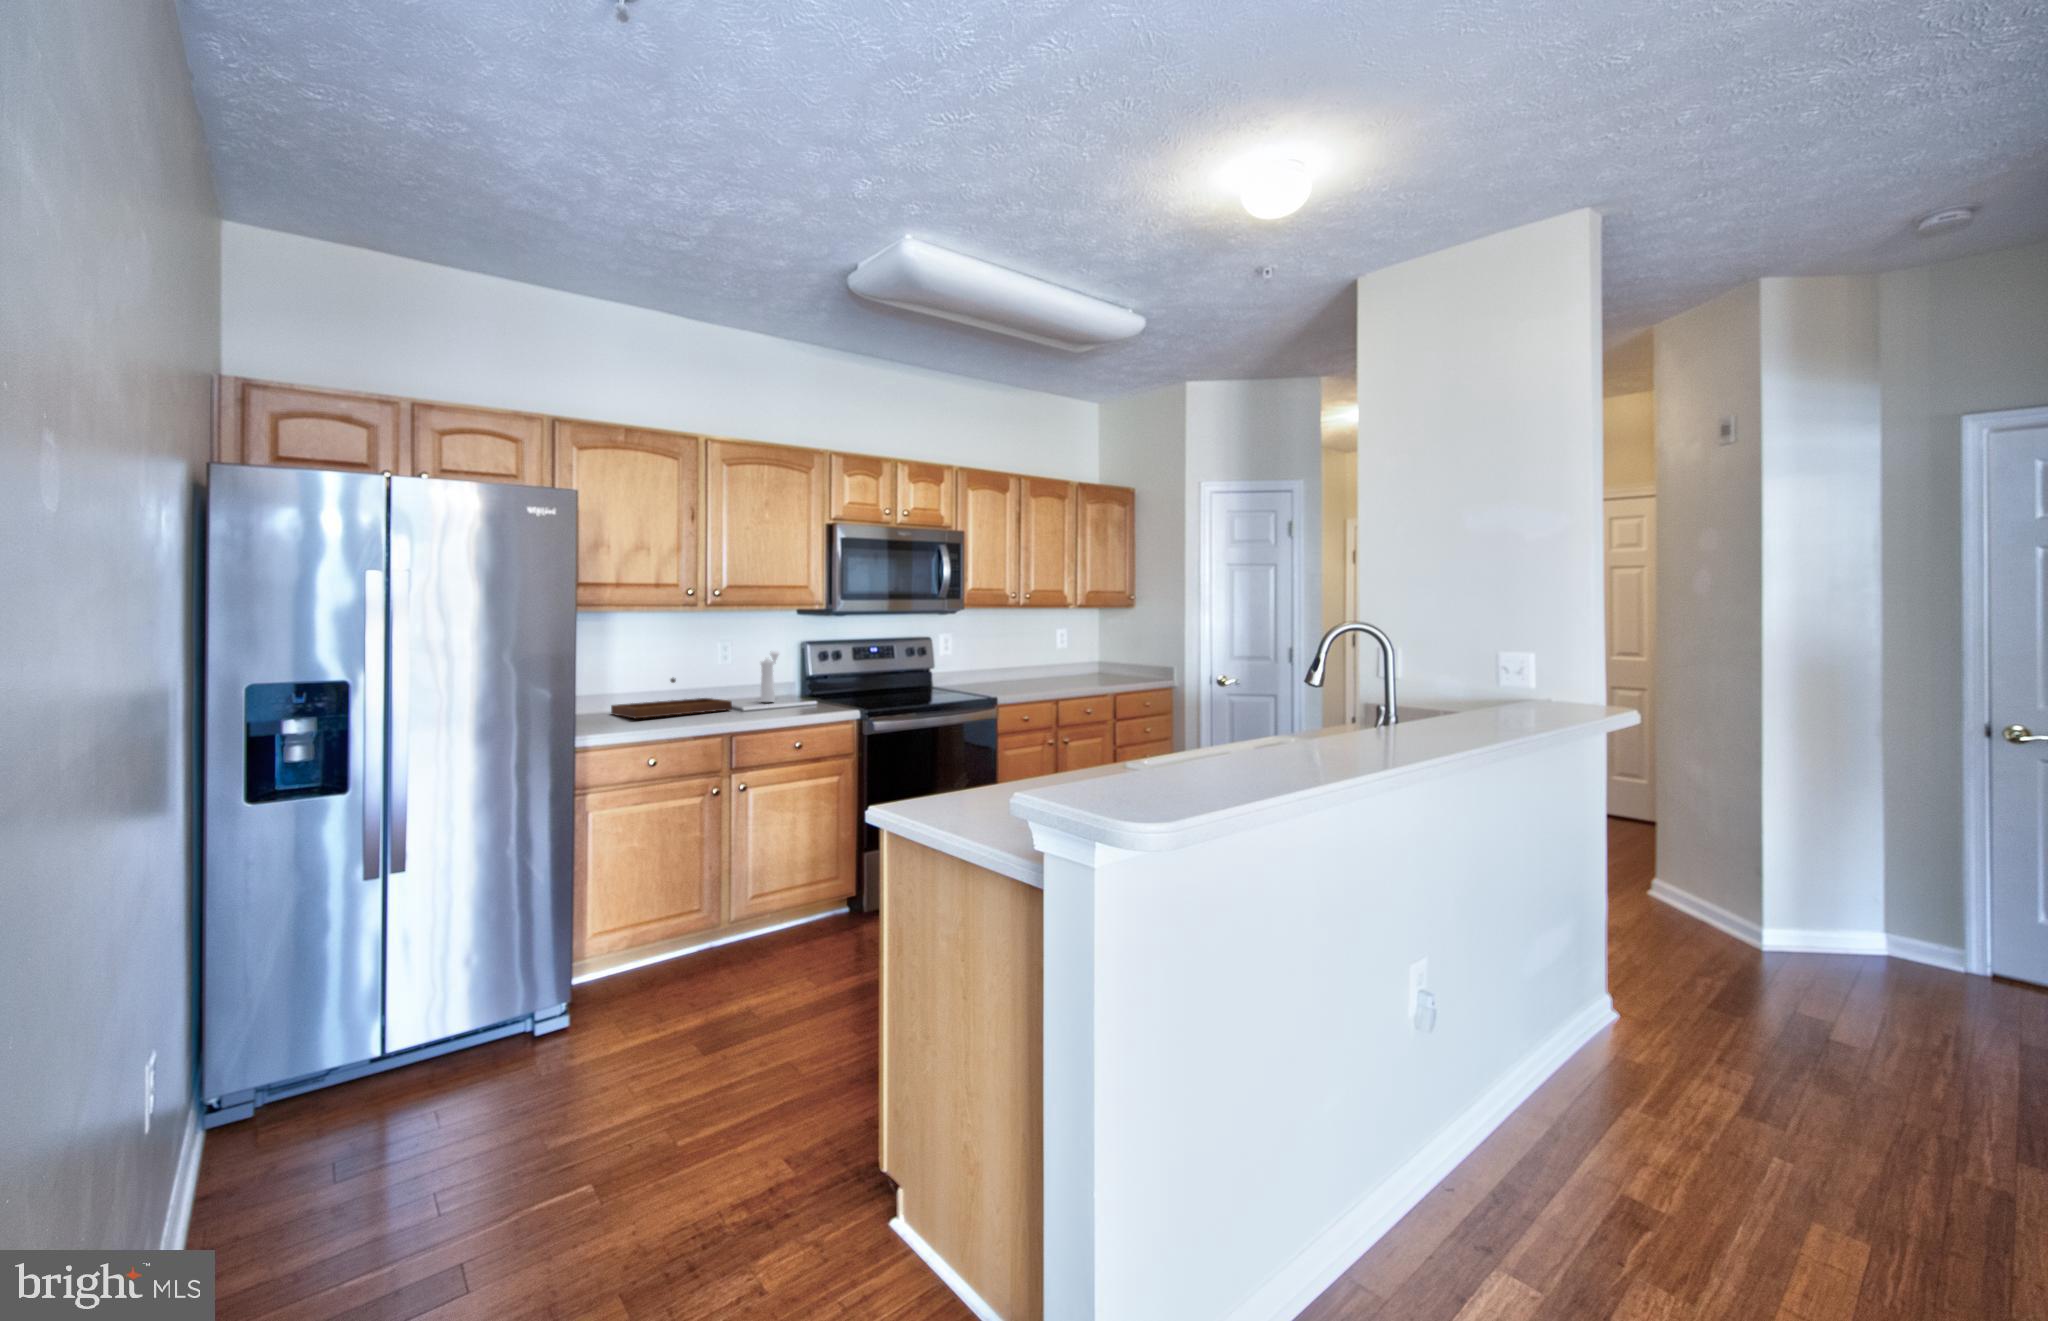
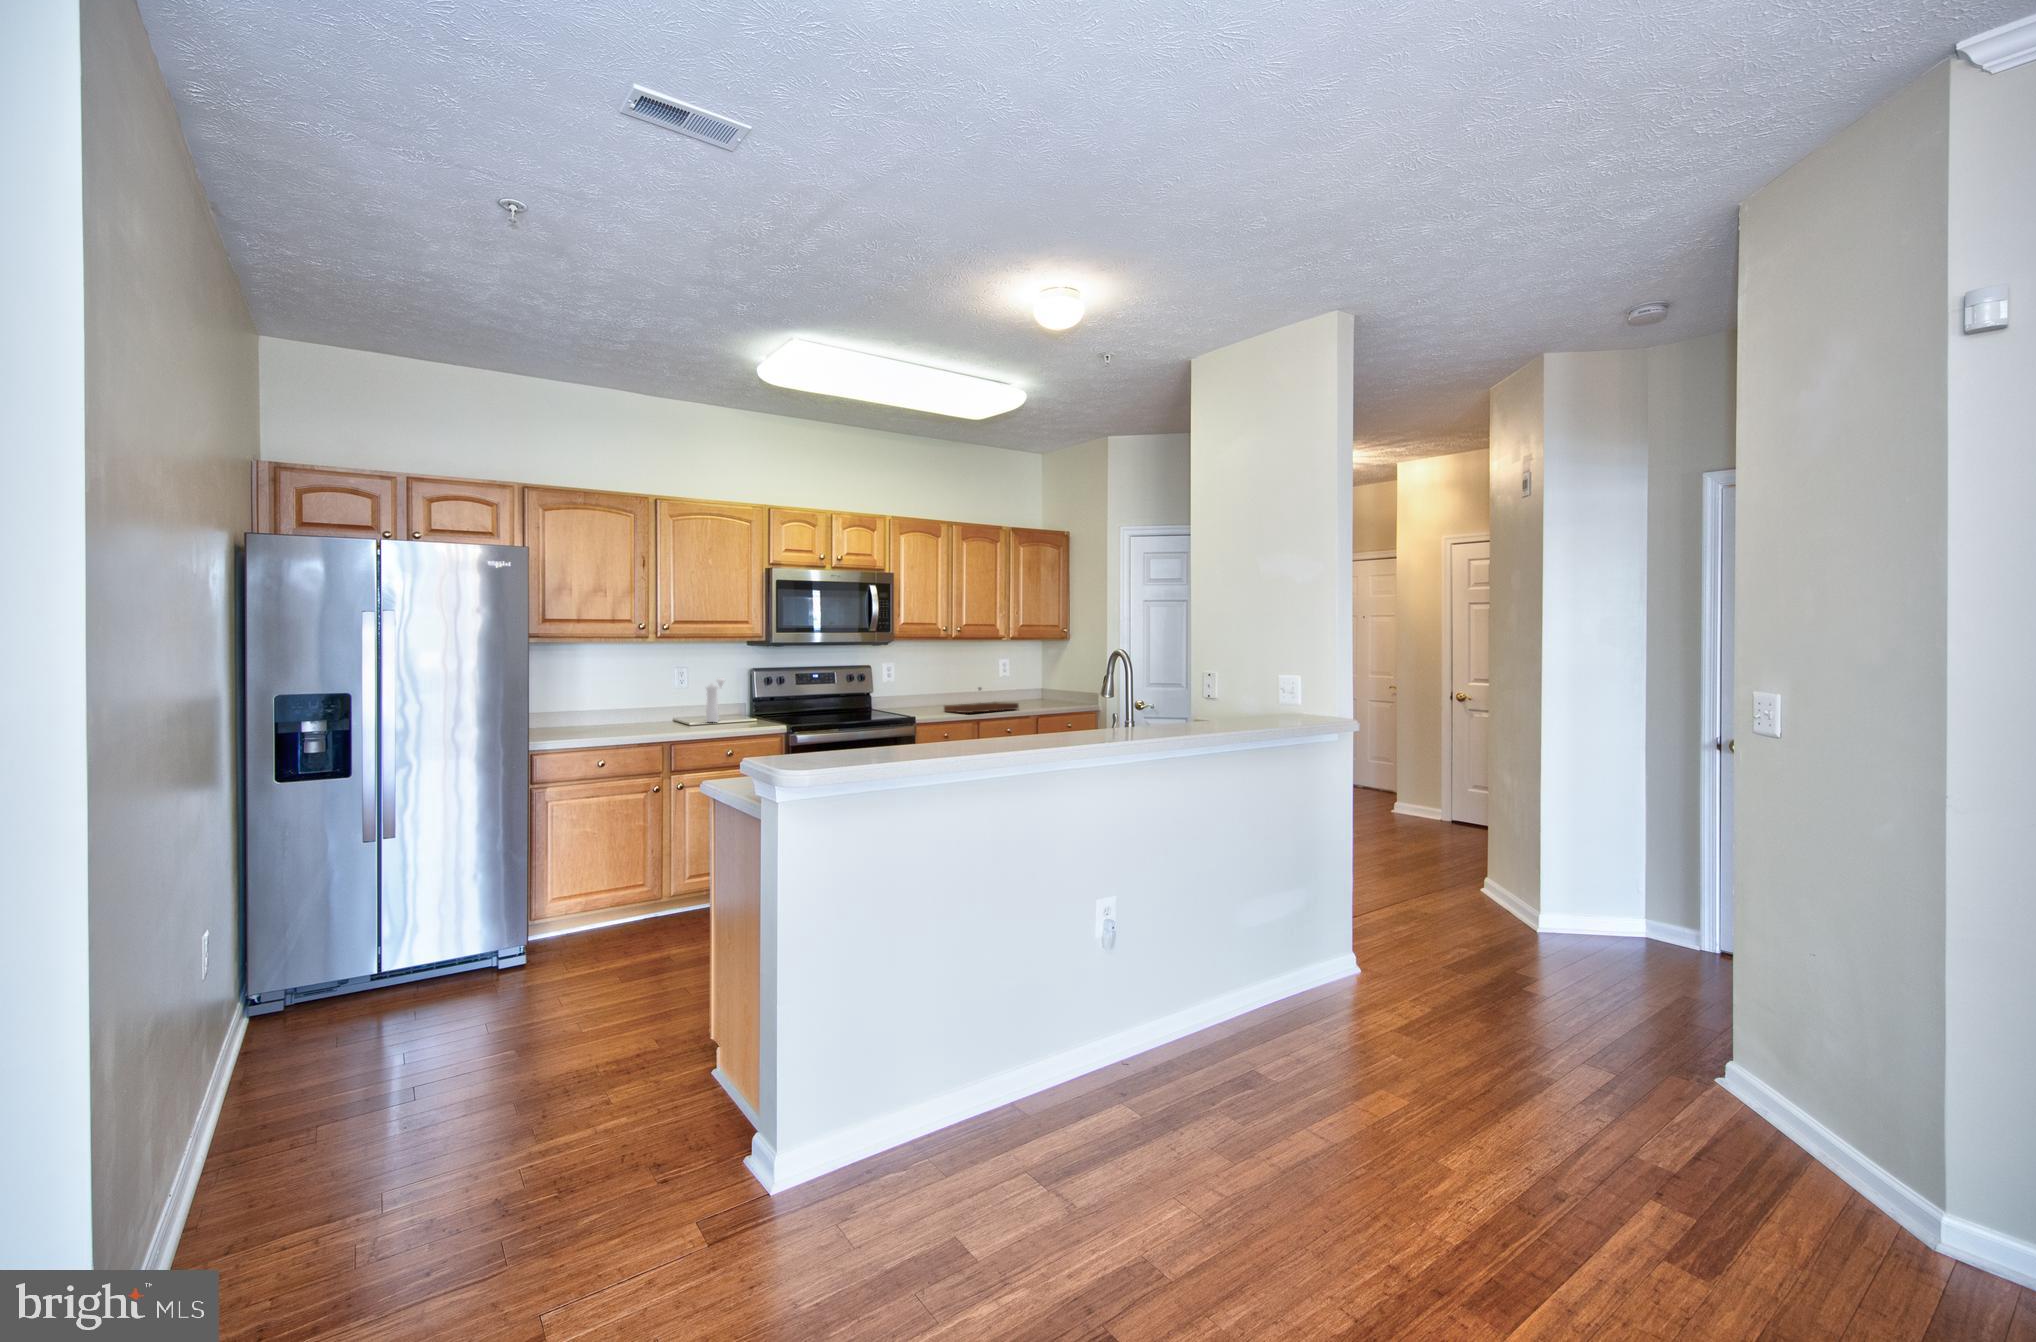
tray: present [611,678,732,718] -> present [944,687,1019,713]

